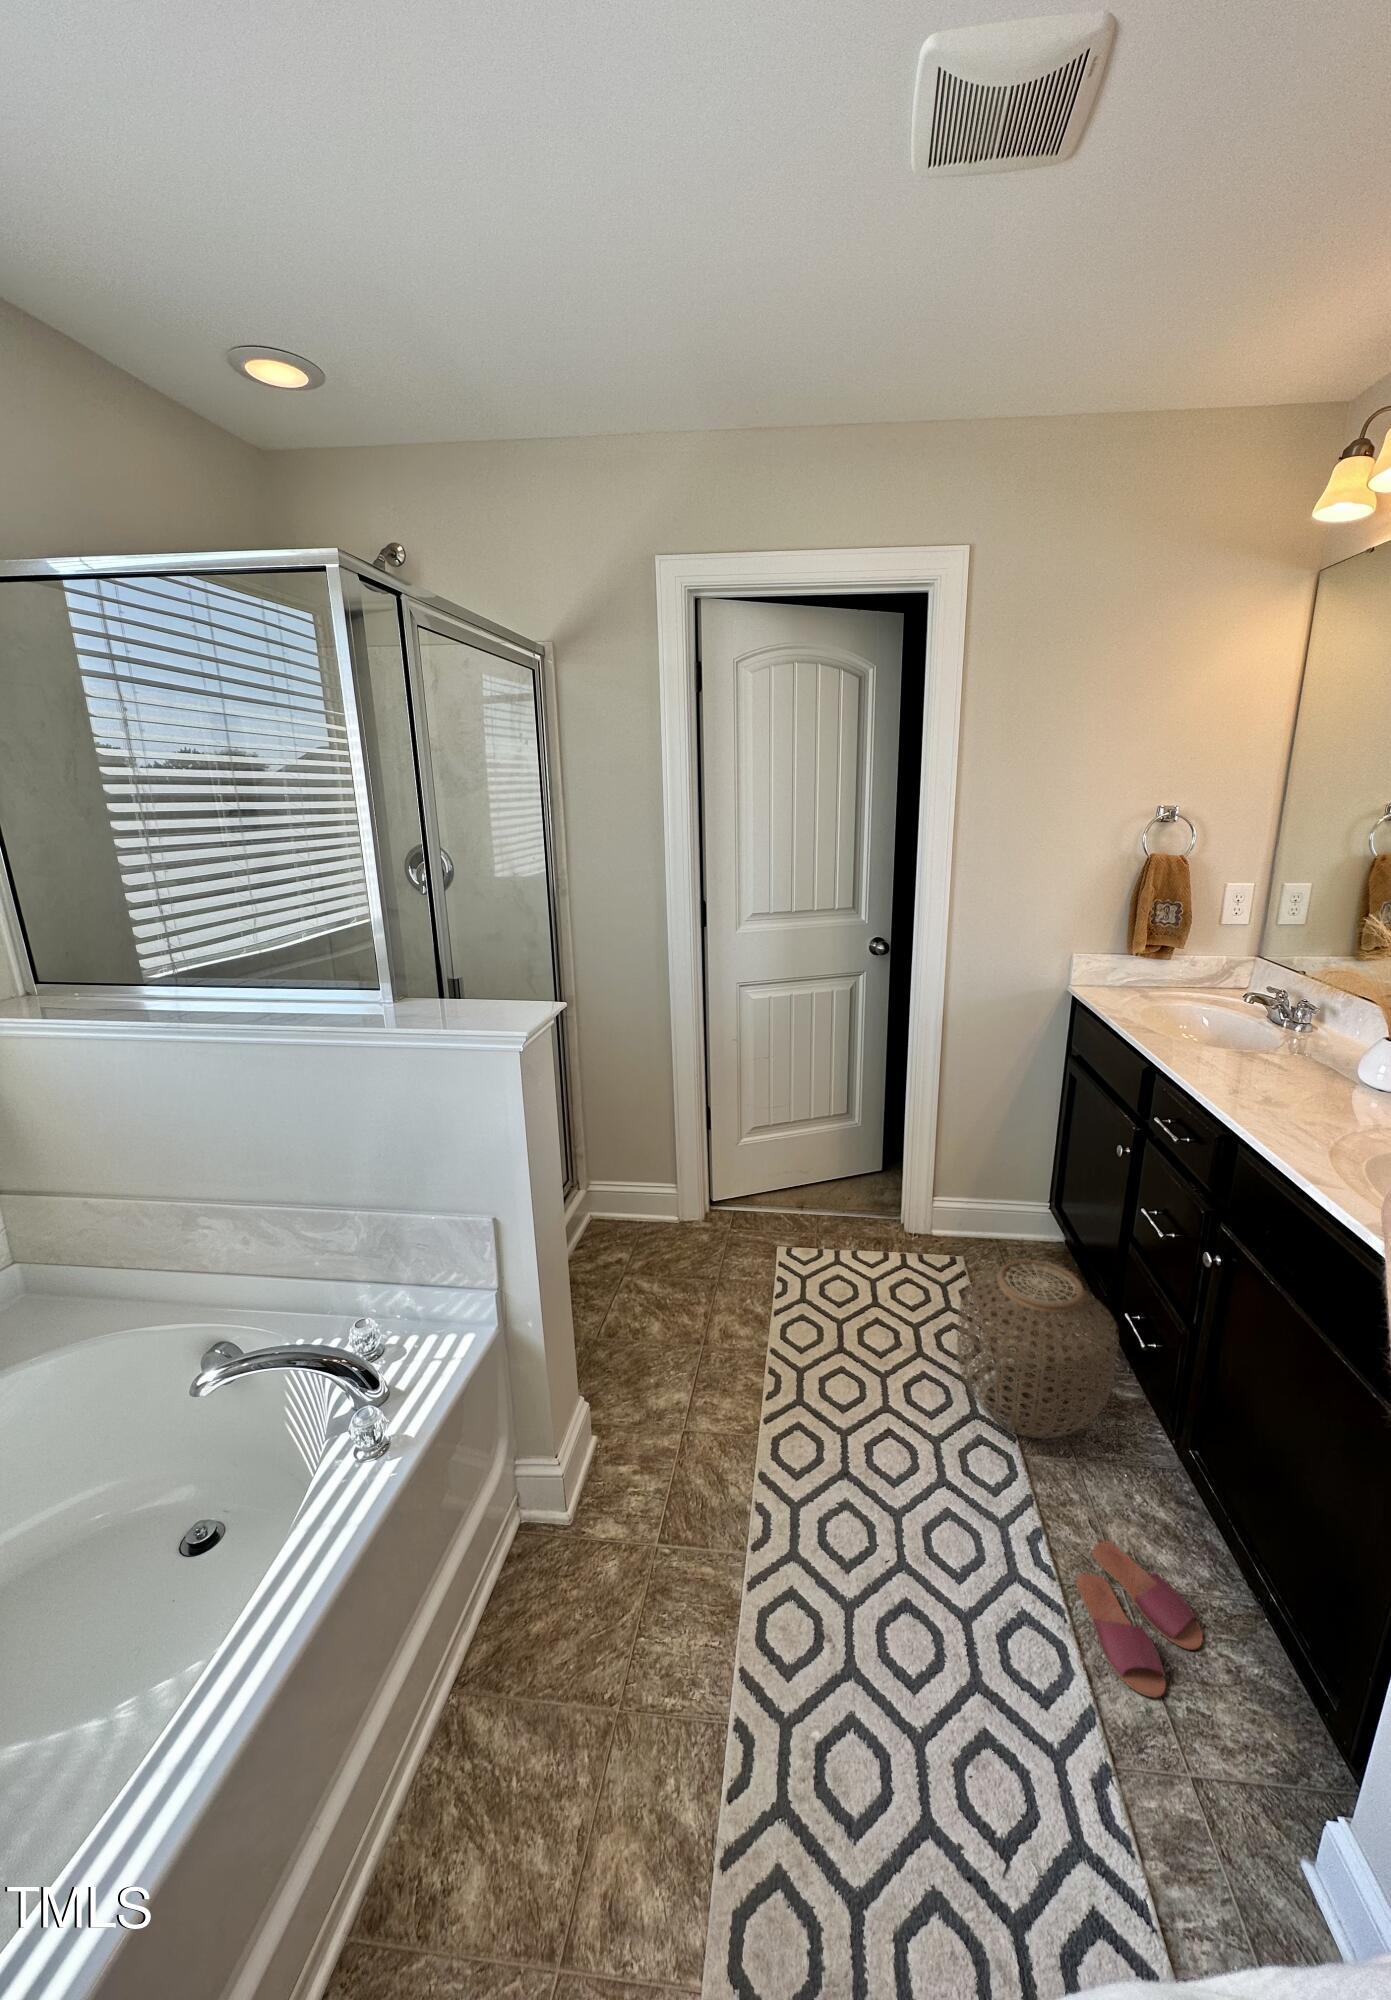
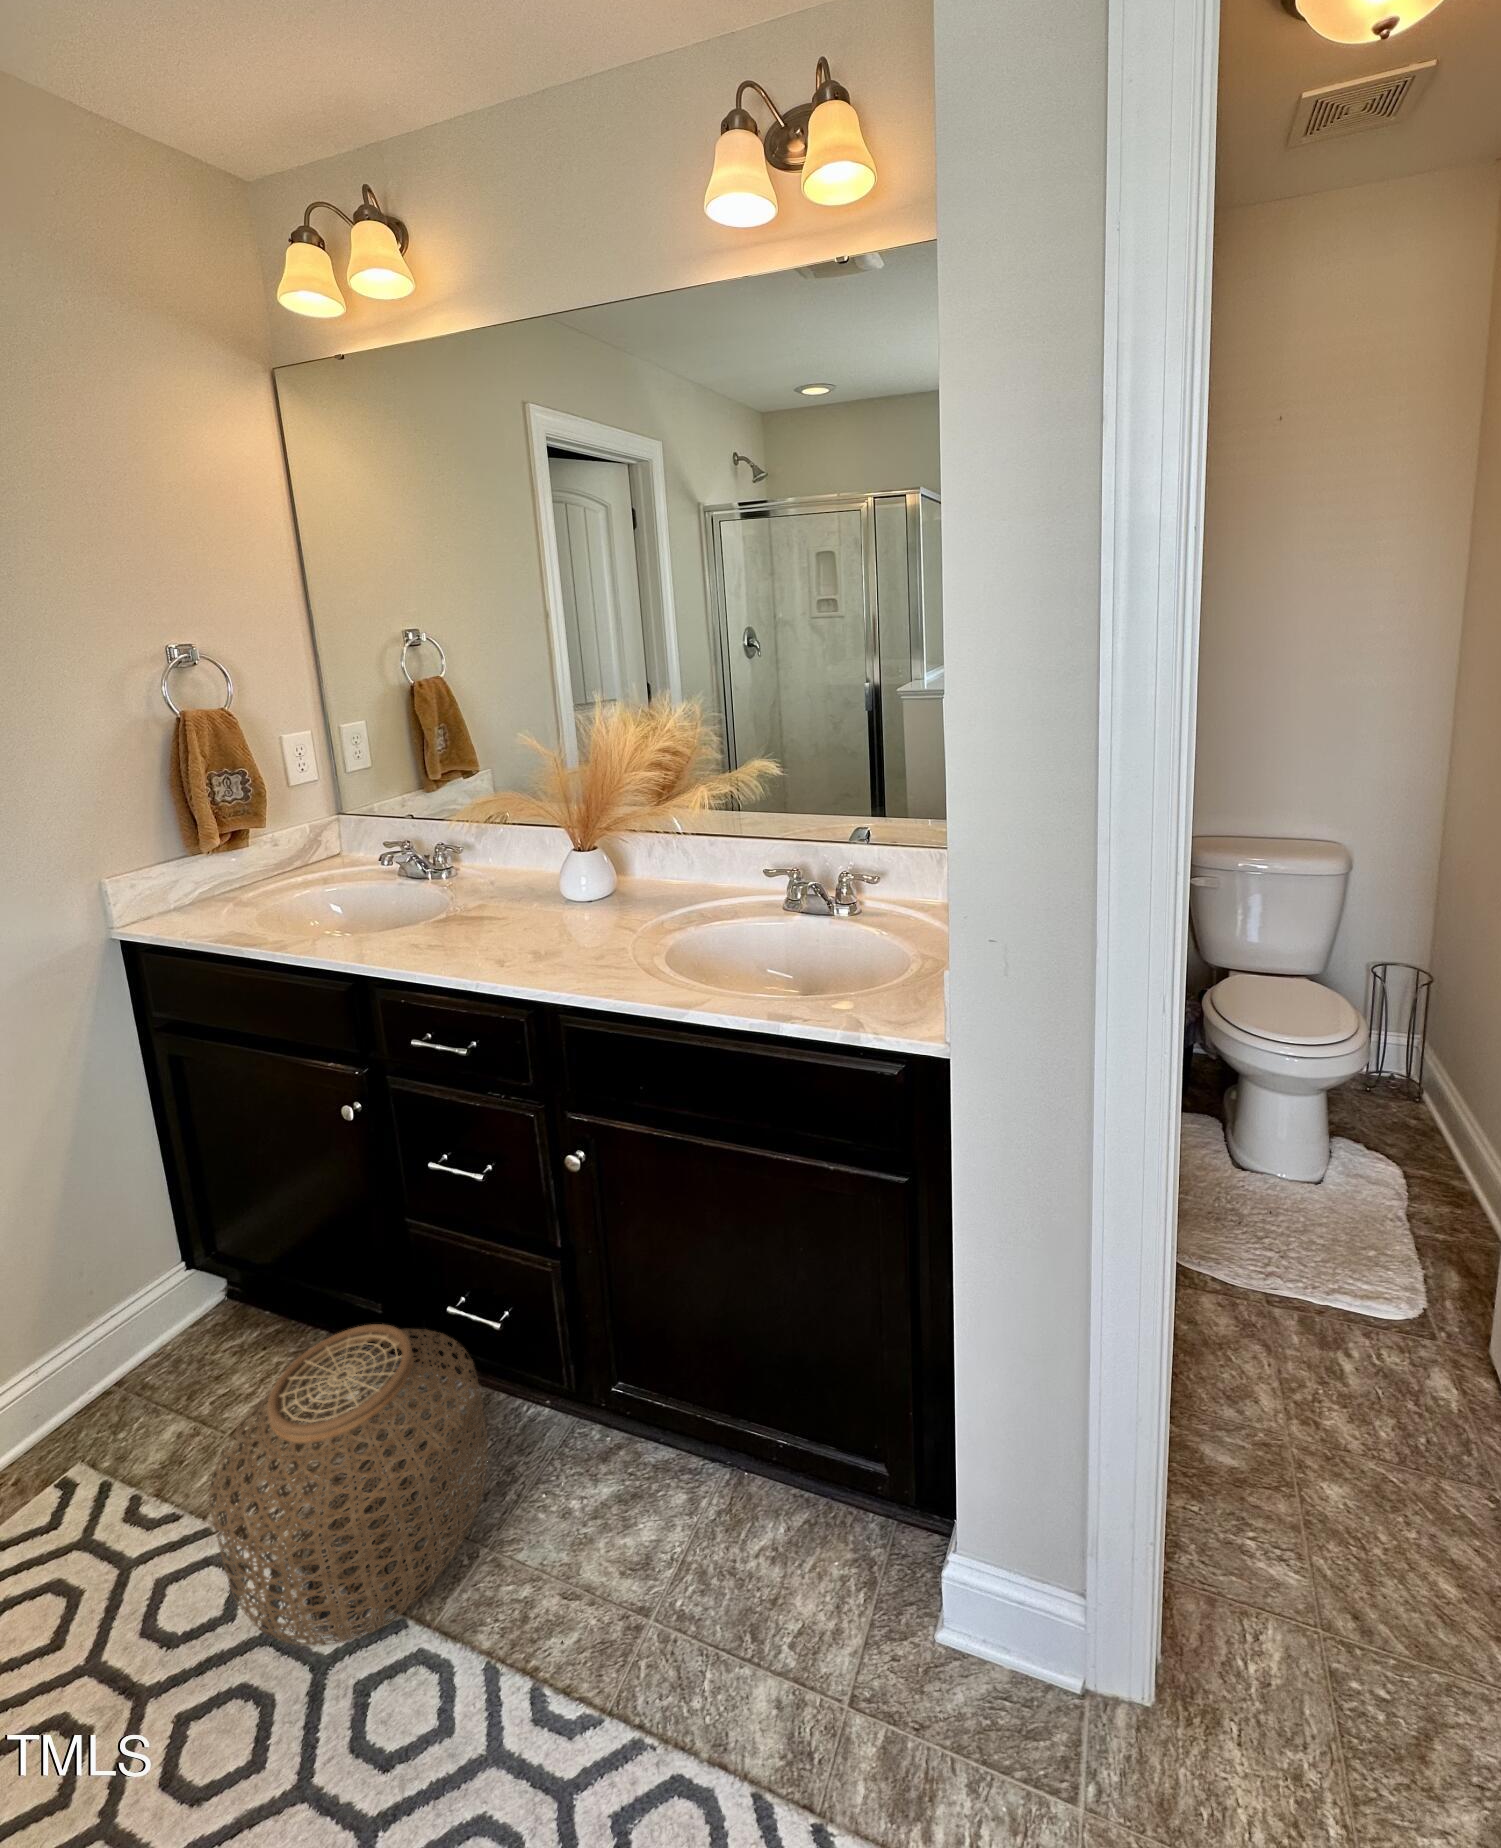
slippers: present [1076,1541,1203,1698] -> none [599,1548,782,1724]

